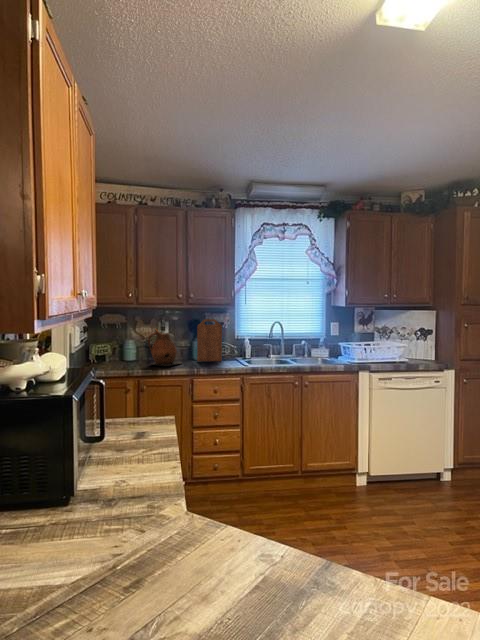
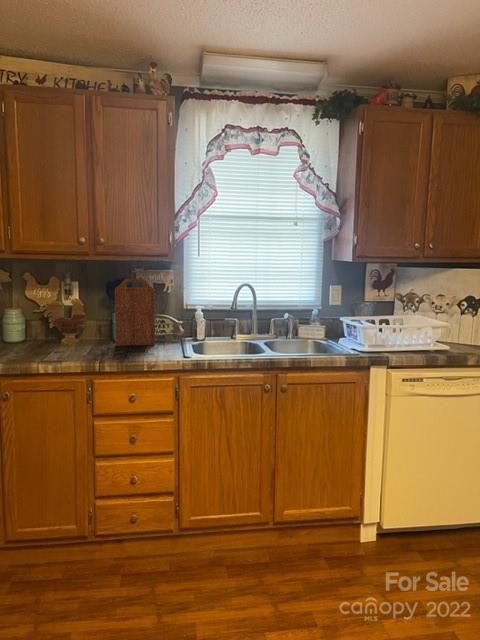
ceramic pitcher: present [148,330,180,366] -> none [25,294,87,357]

